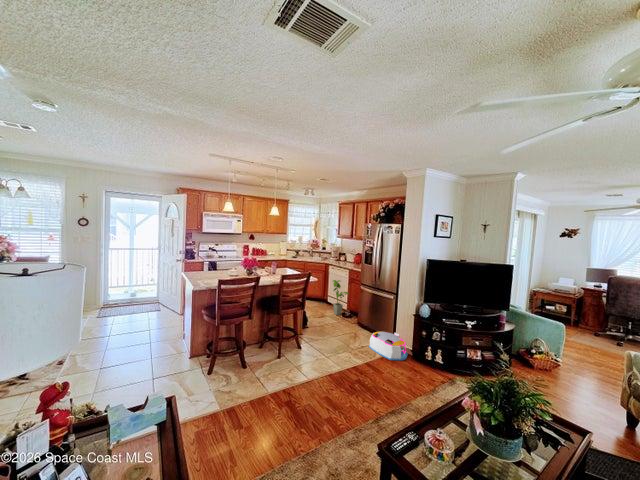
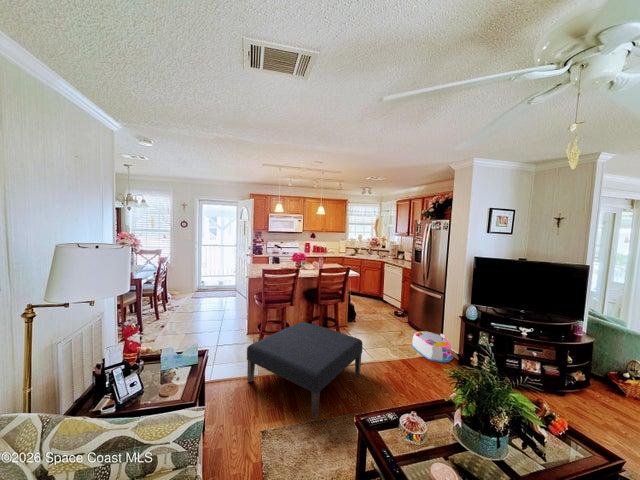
house plant: present [333,280,348,315] -> none [384,278,401,313]
ottoman: none [207,336,335,451] -> present [247,322,362,419]

